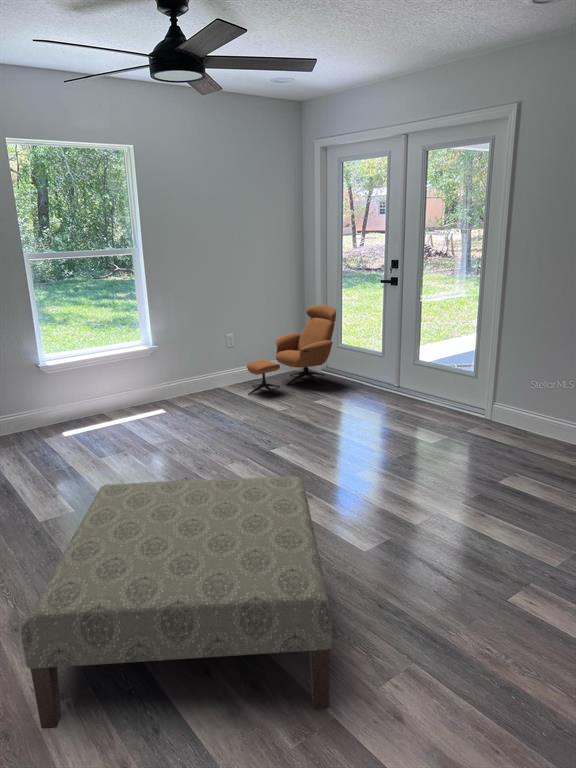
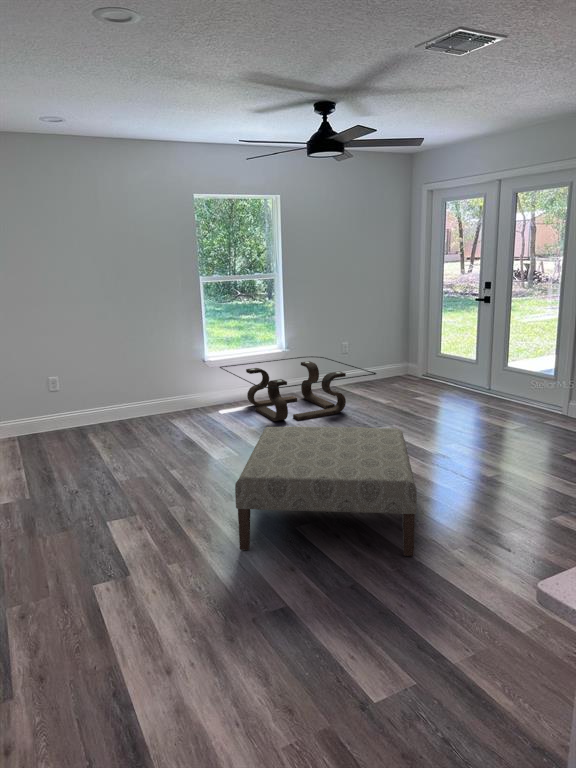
lounge chair: present [247,305,336,395] -> none [360,320,437,392]
coffee table: none [62,354,266,447] -> present [220,356,376,421]

